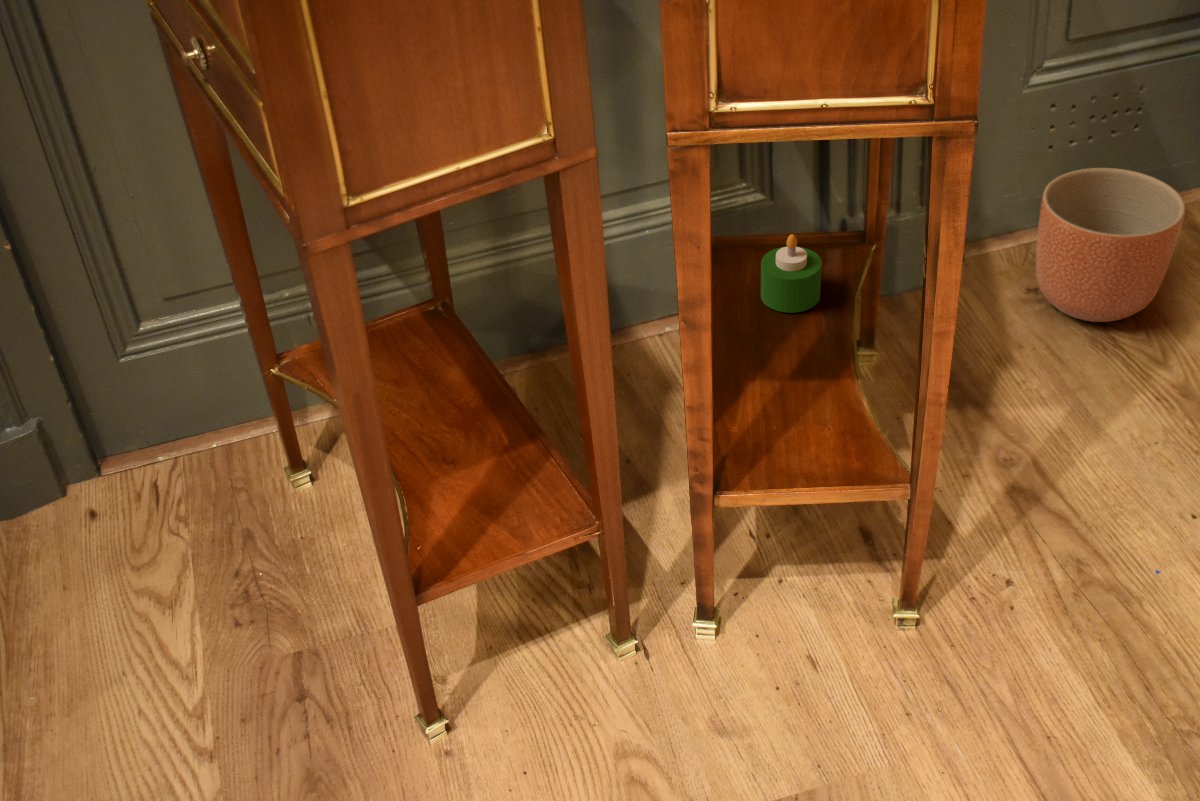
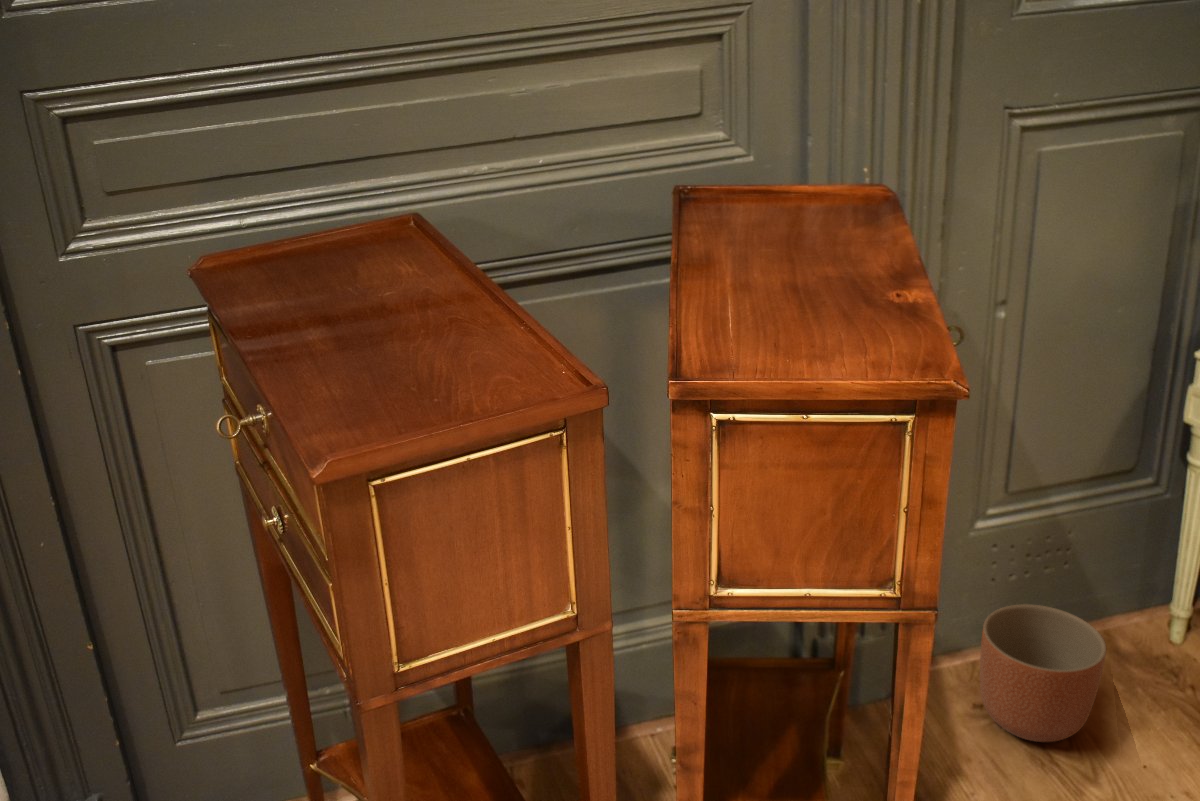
candle: present [761,234,822,313] -> none [745,664,798,734]

